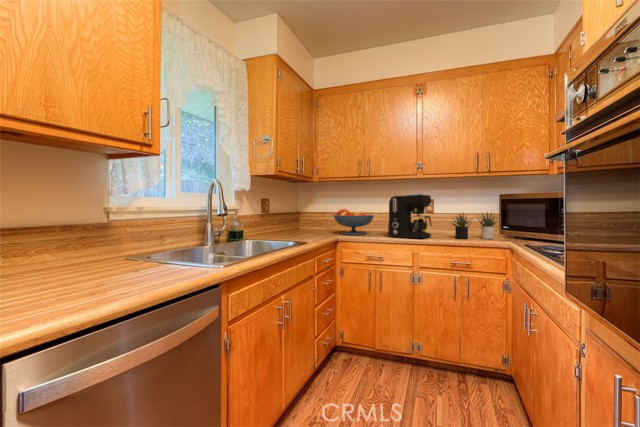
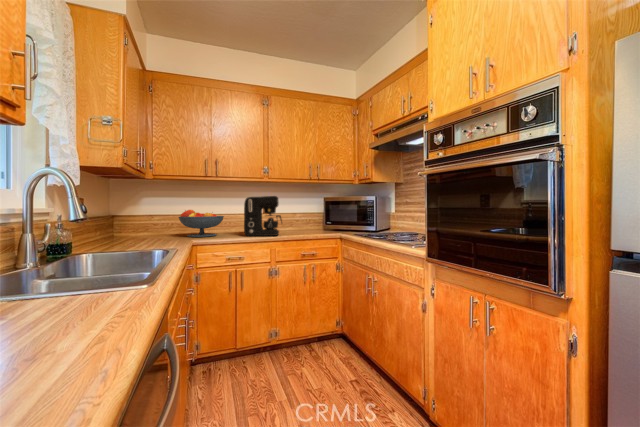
succulent plant: present [451,212,497,239] -> none [293,210,328,233]

